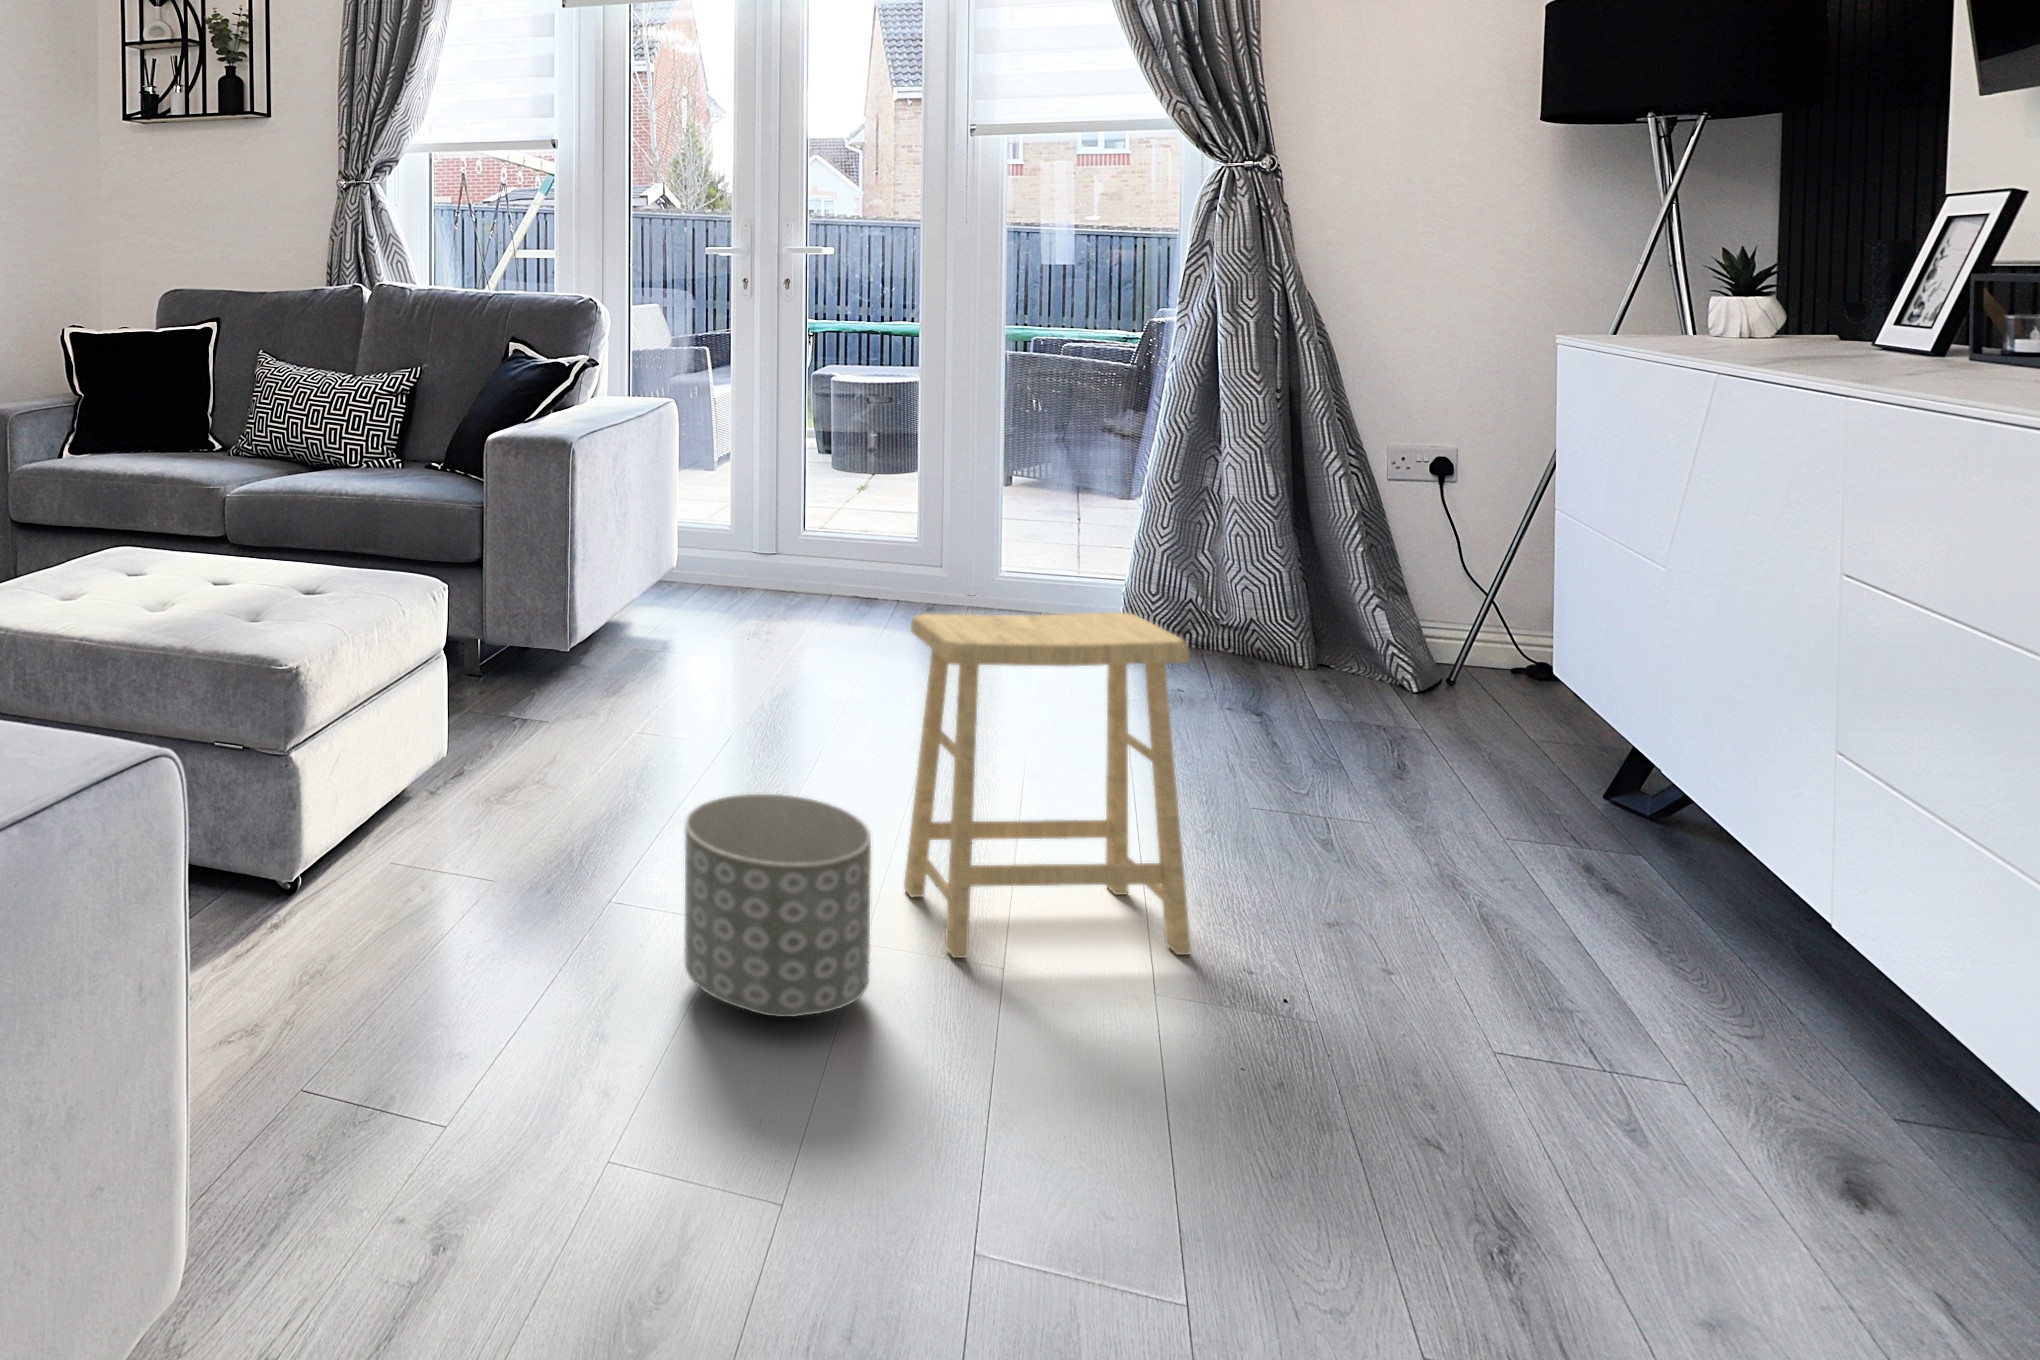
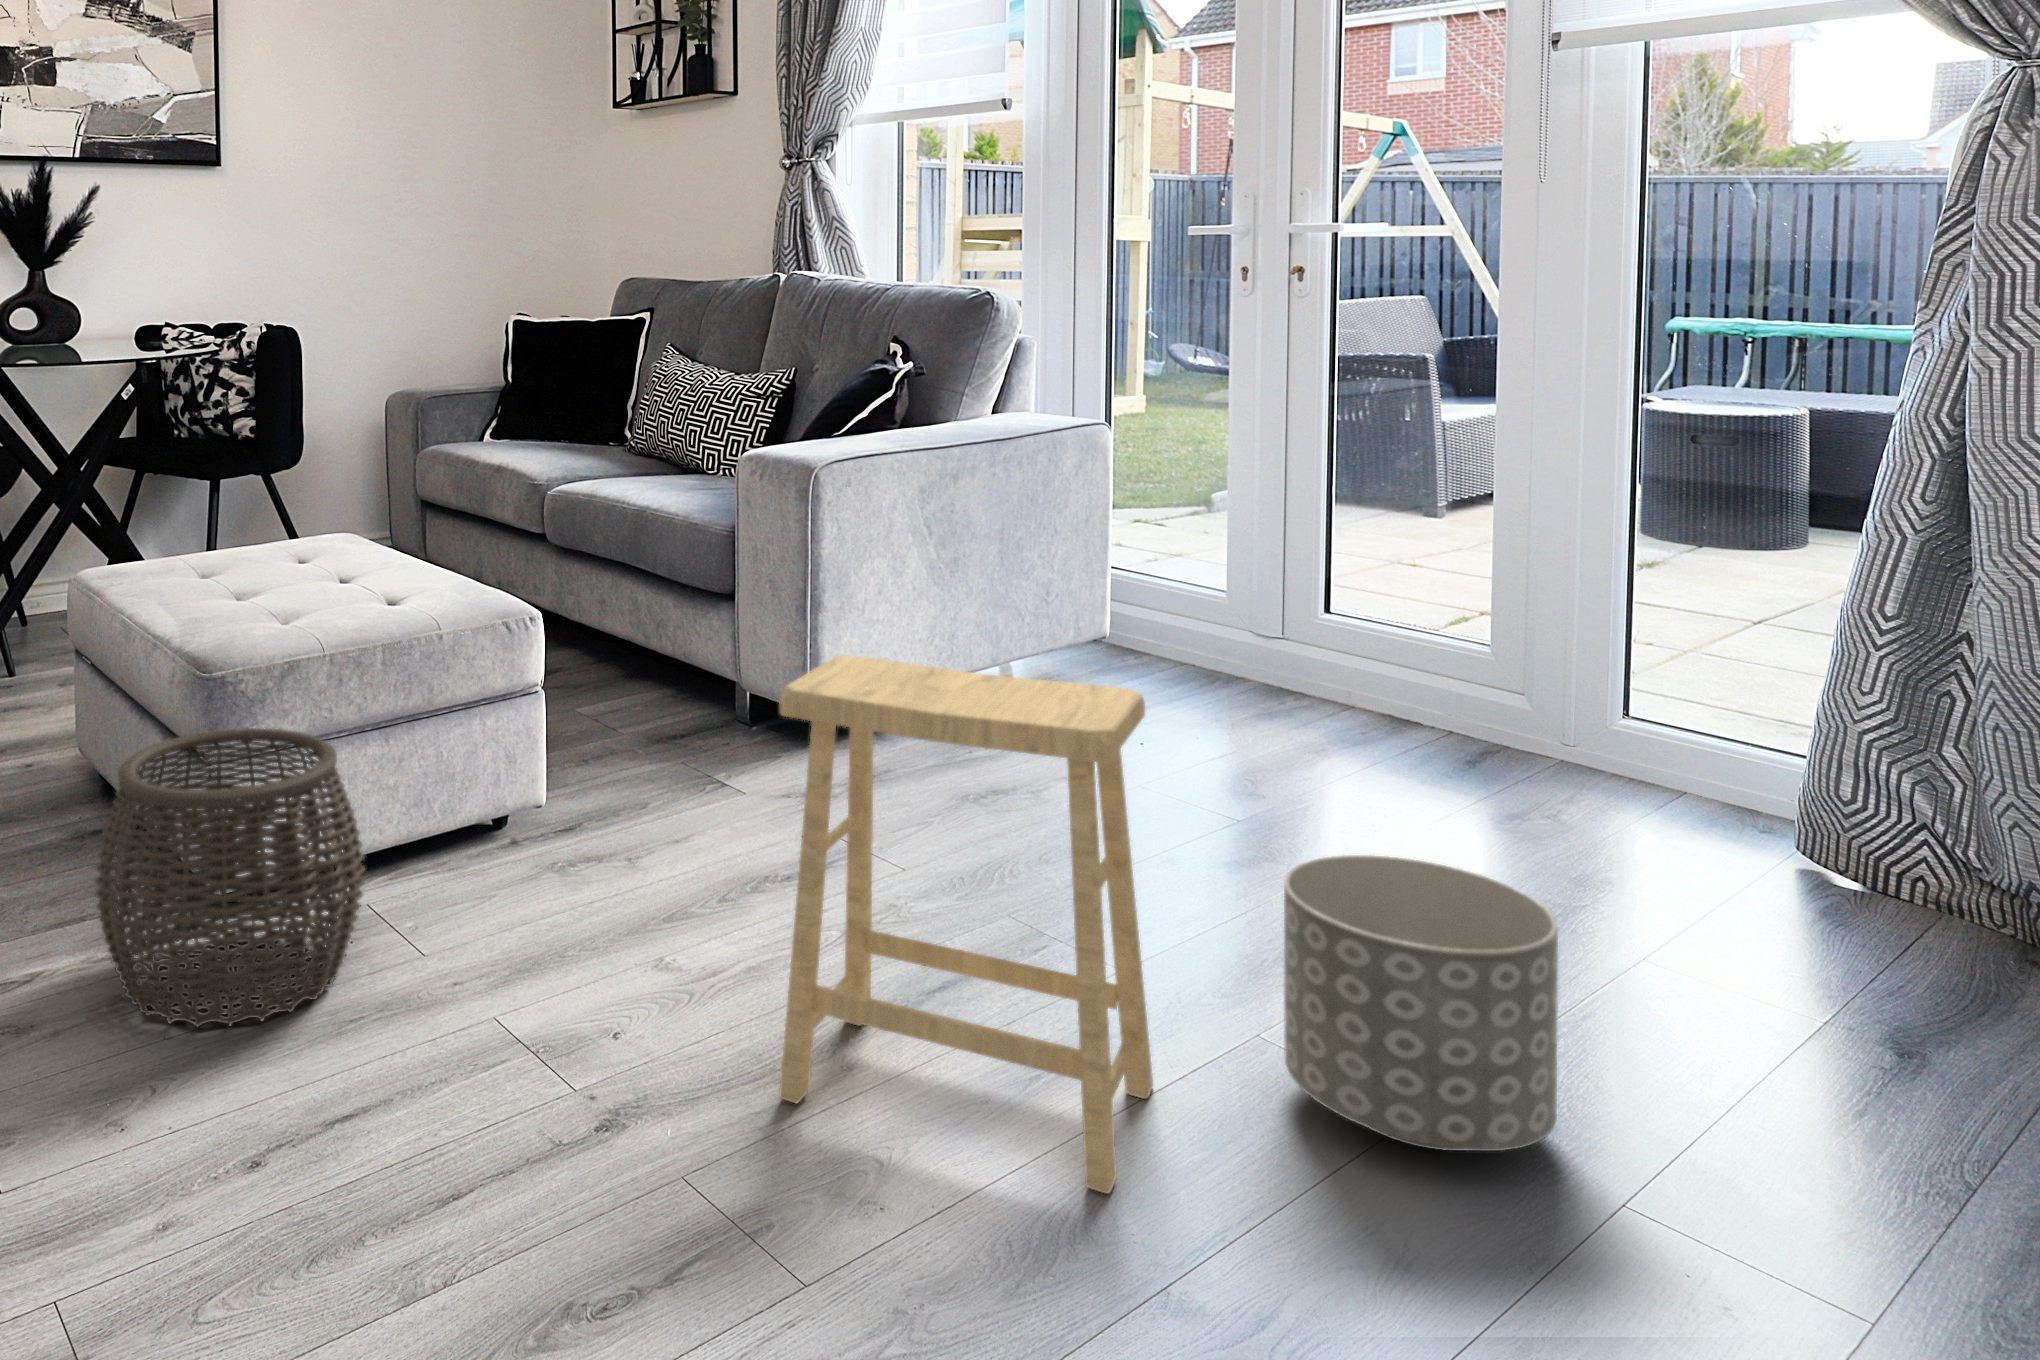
woven basket: none [306,752,564,1048] -> present [95,728,365,1027]
planter: present [685,794,871,1017] -> present [1284,855,1558,1151]

